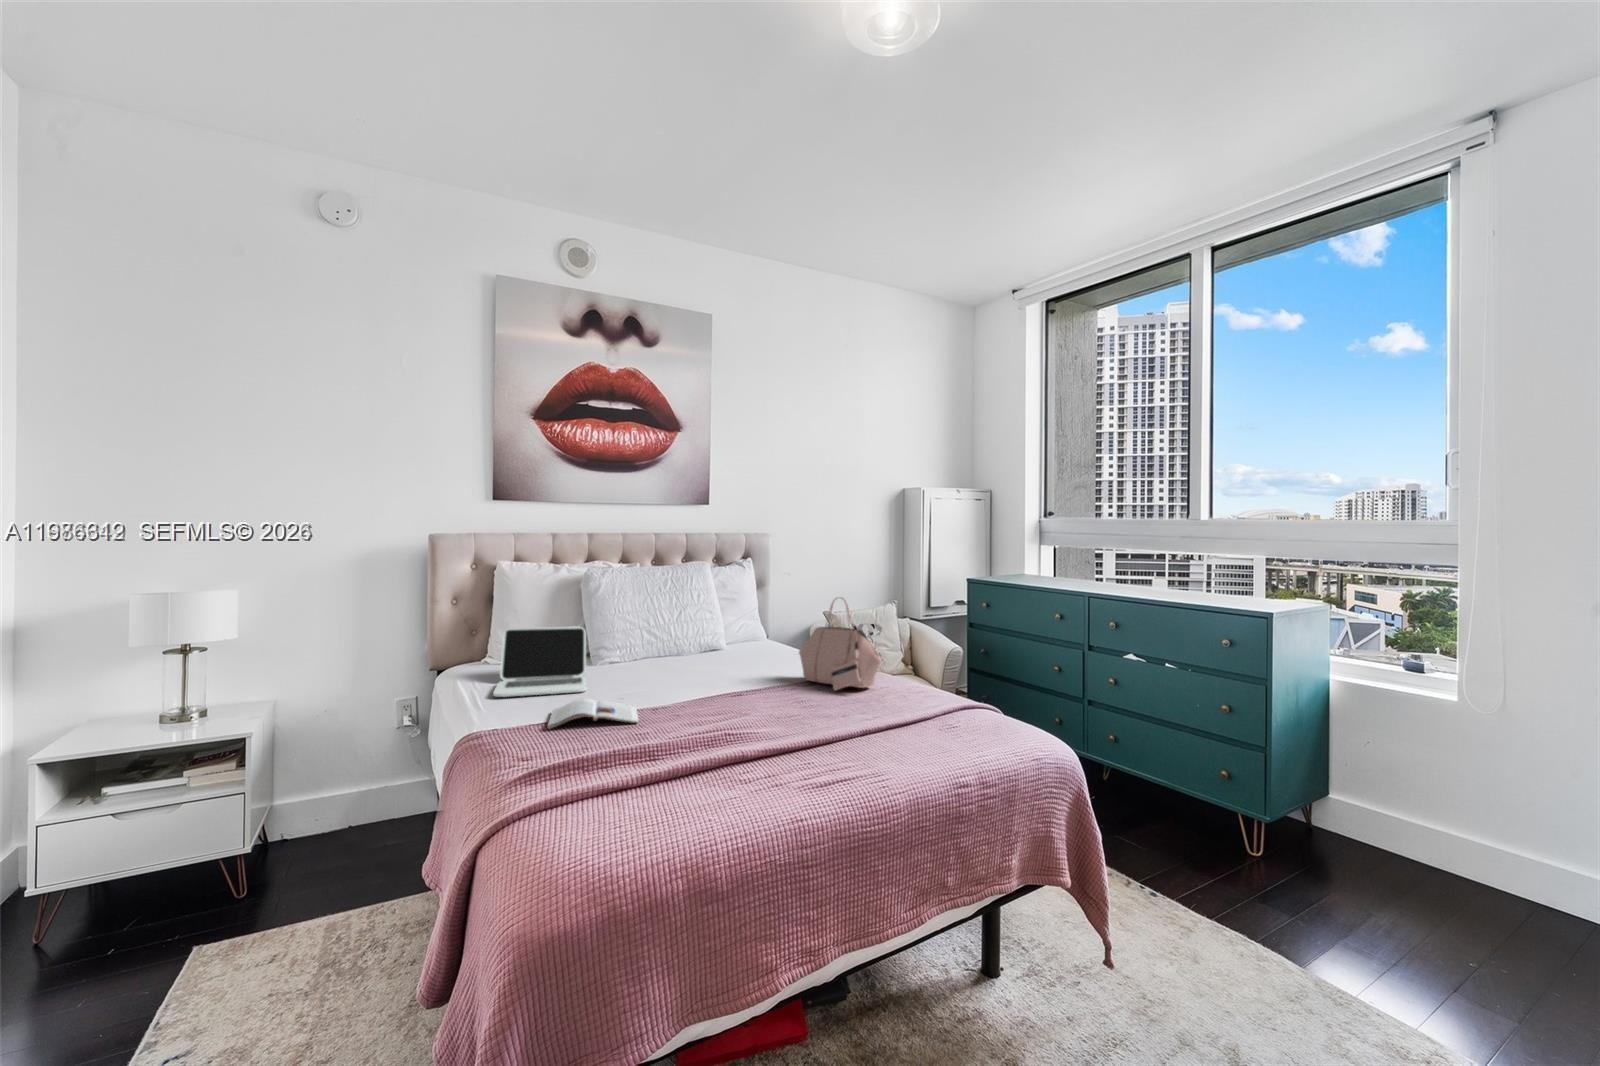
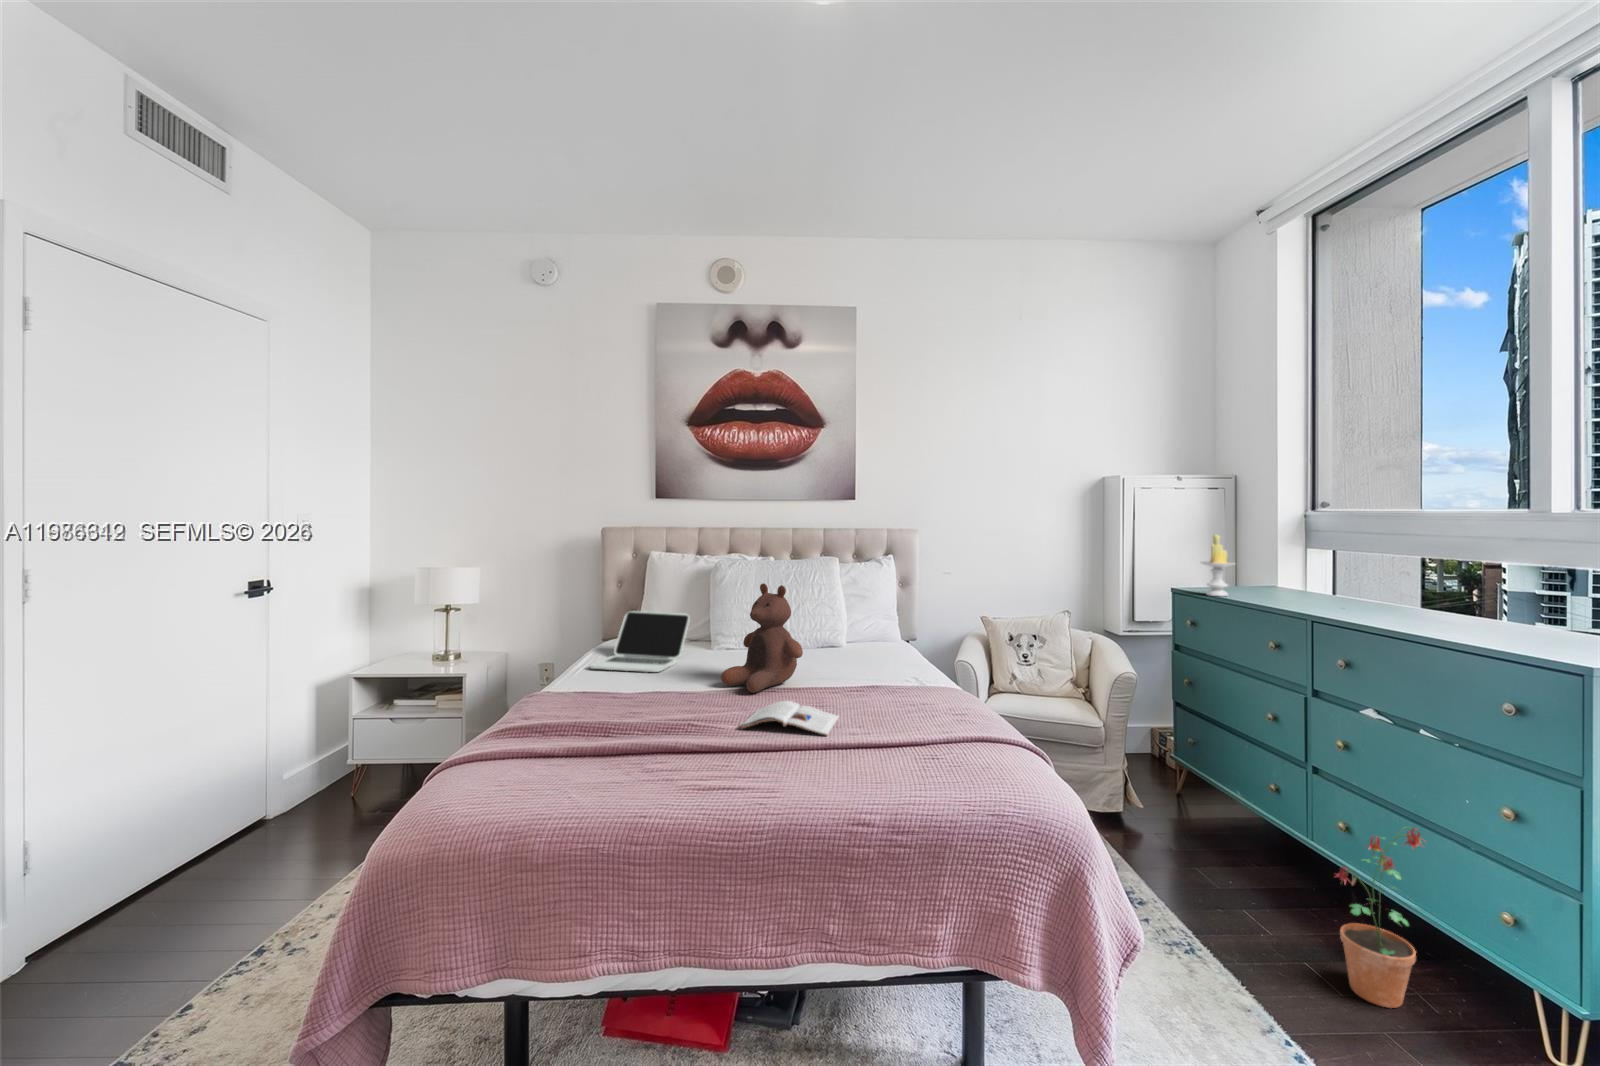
candle: none [999,535,1025,583] -> present [1201,534,1235,596]
stuffed bear: none [678,587,761,697] -> present [721,583,803,693]
handbag: present [799,598,882,691] -> none [855,600,920,701]
magazine: present [548,698,638,729] -> present [740,701,839,735]
potted plant: none [1148,729,1199,853] -> present [1336,828,1425,1008]

